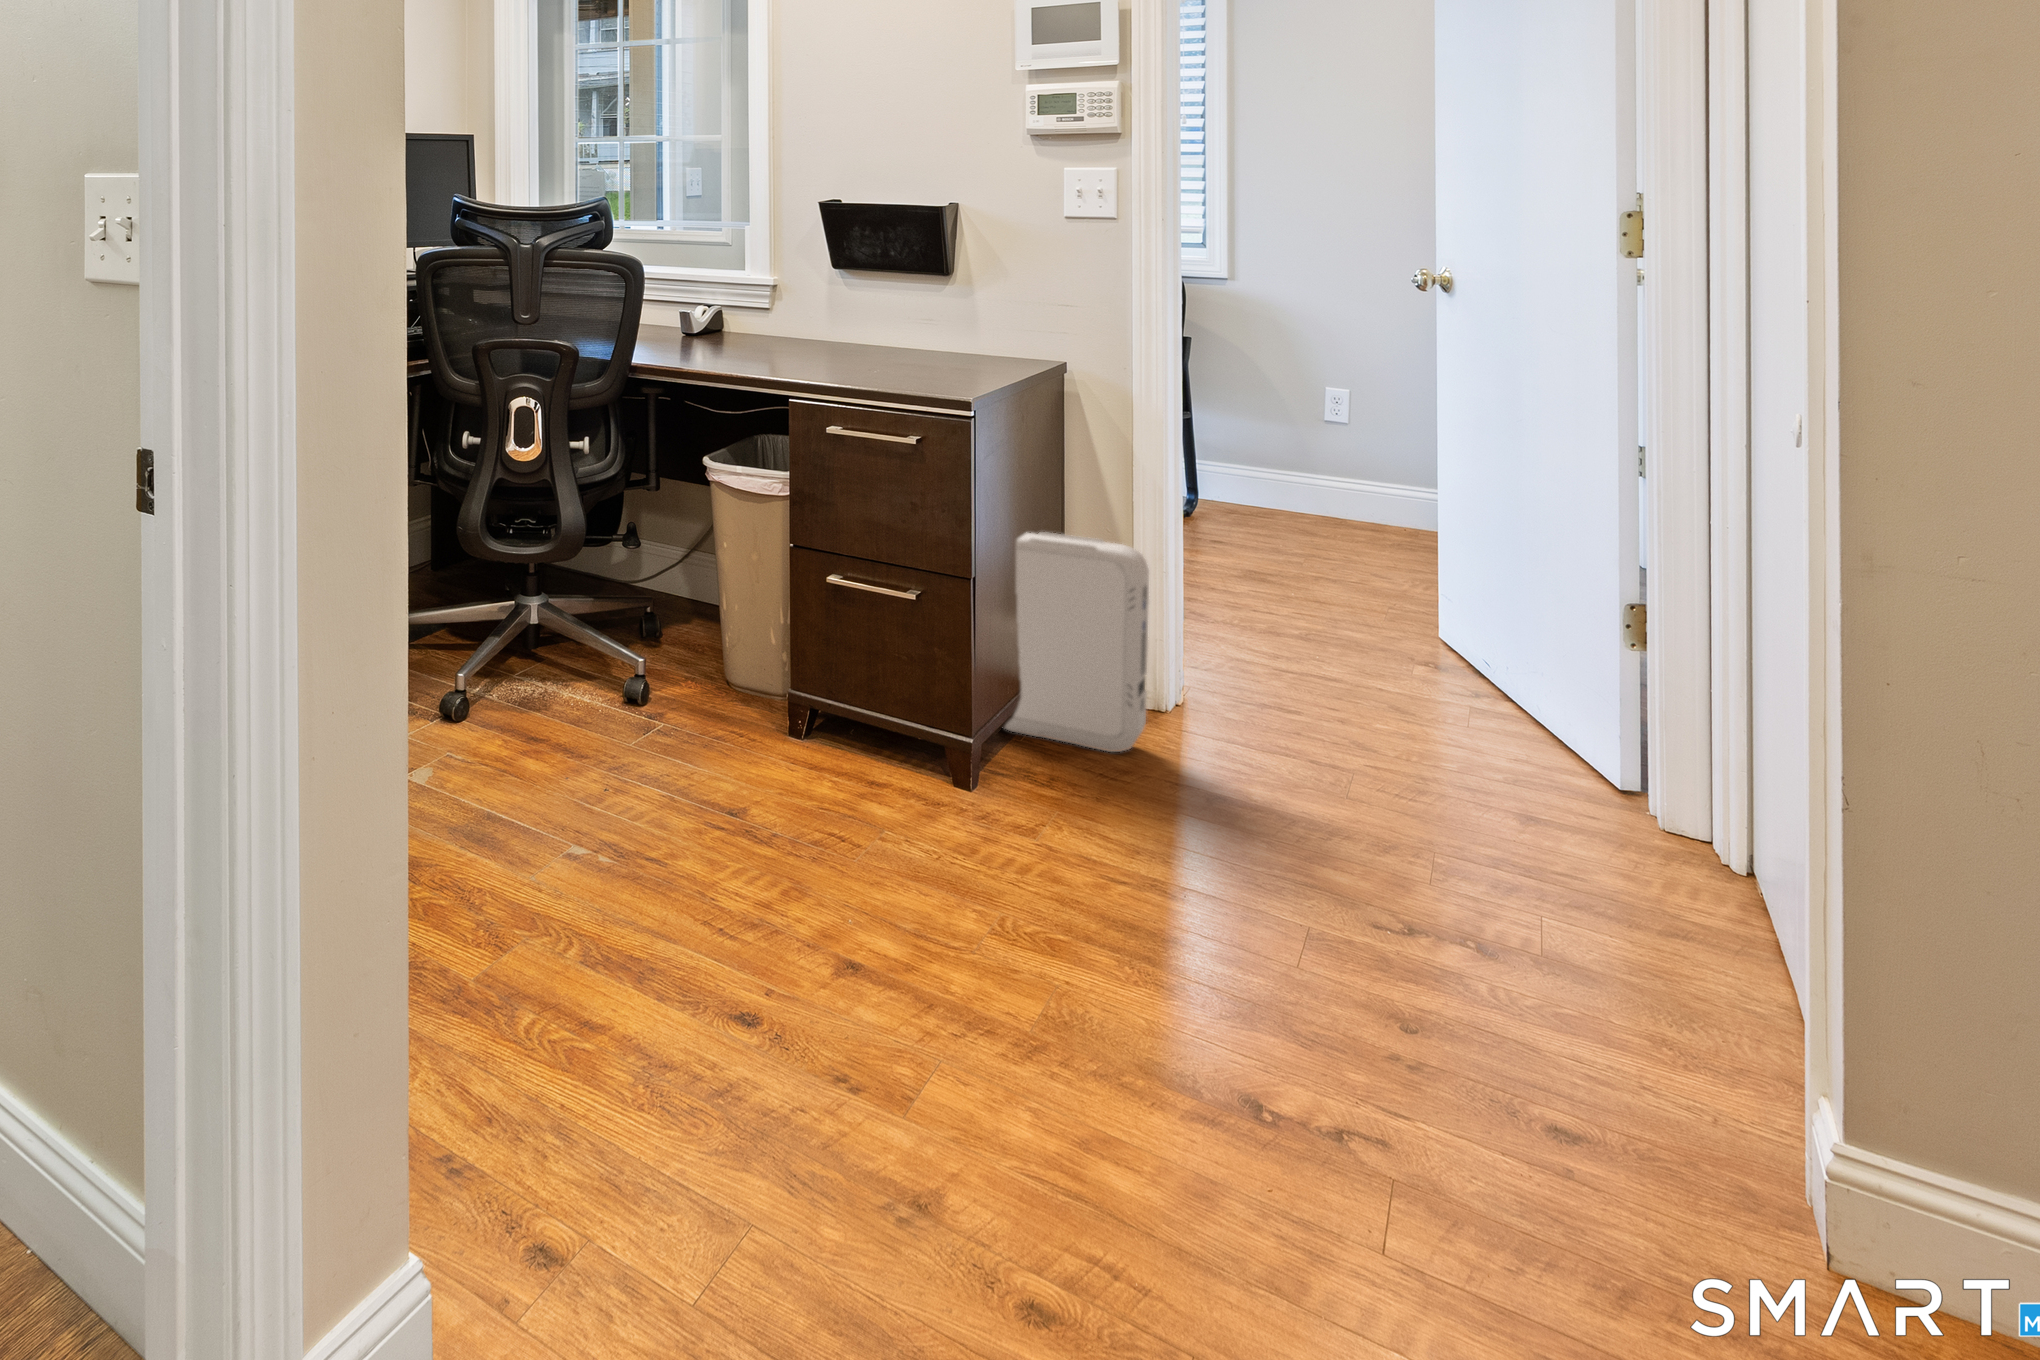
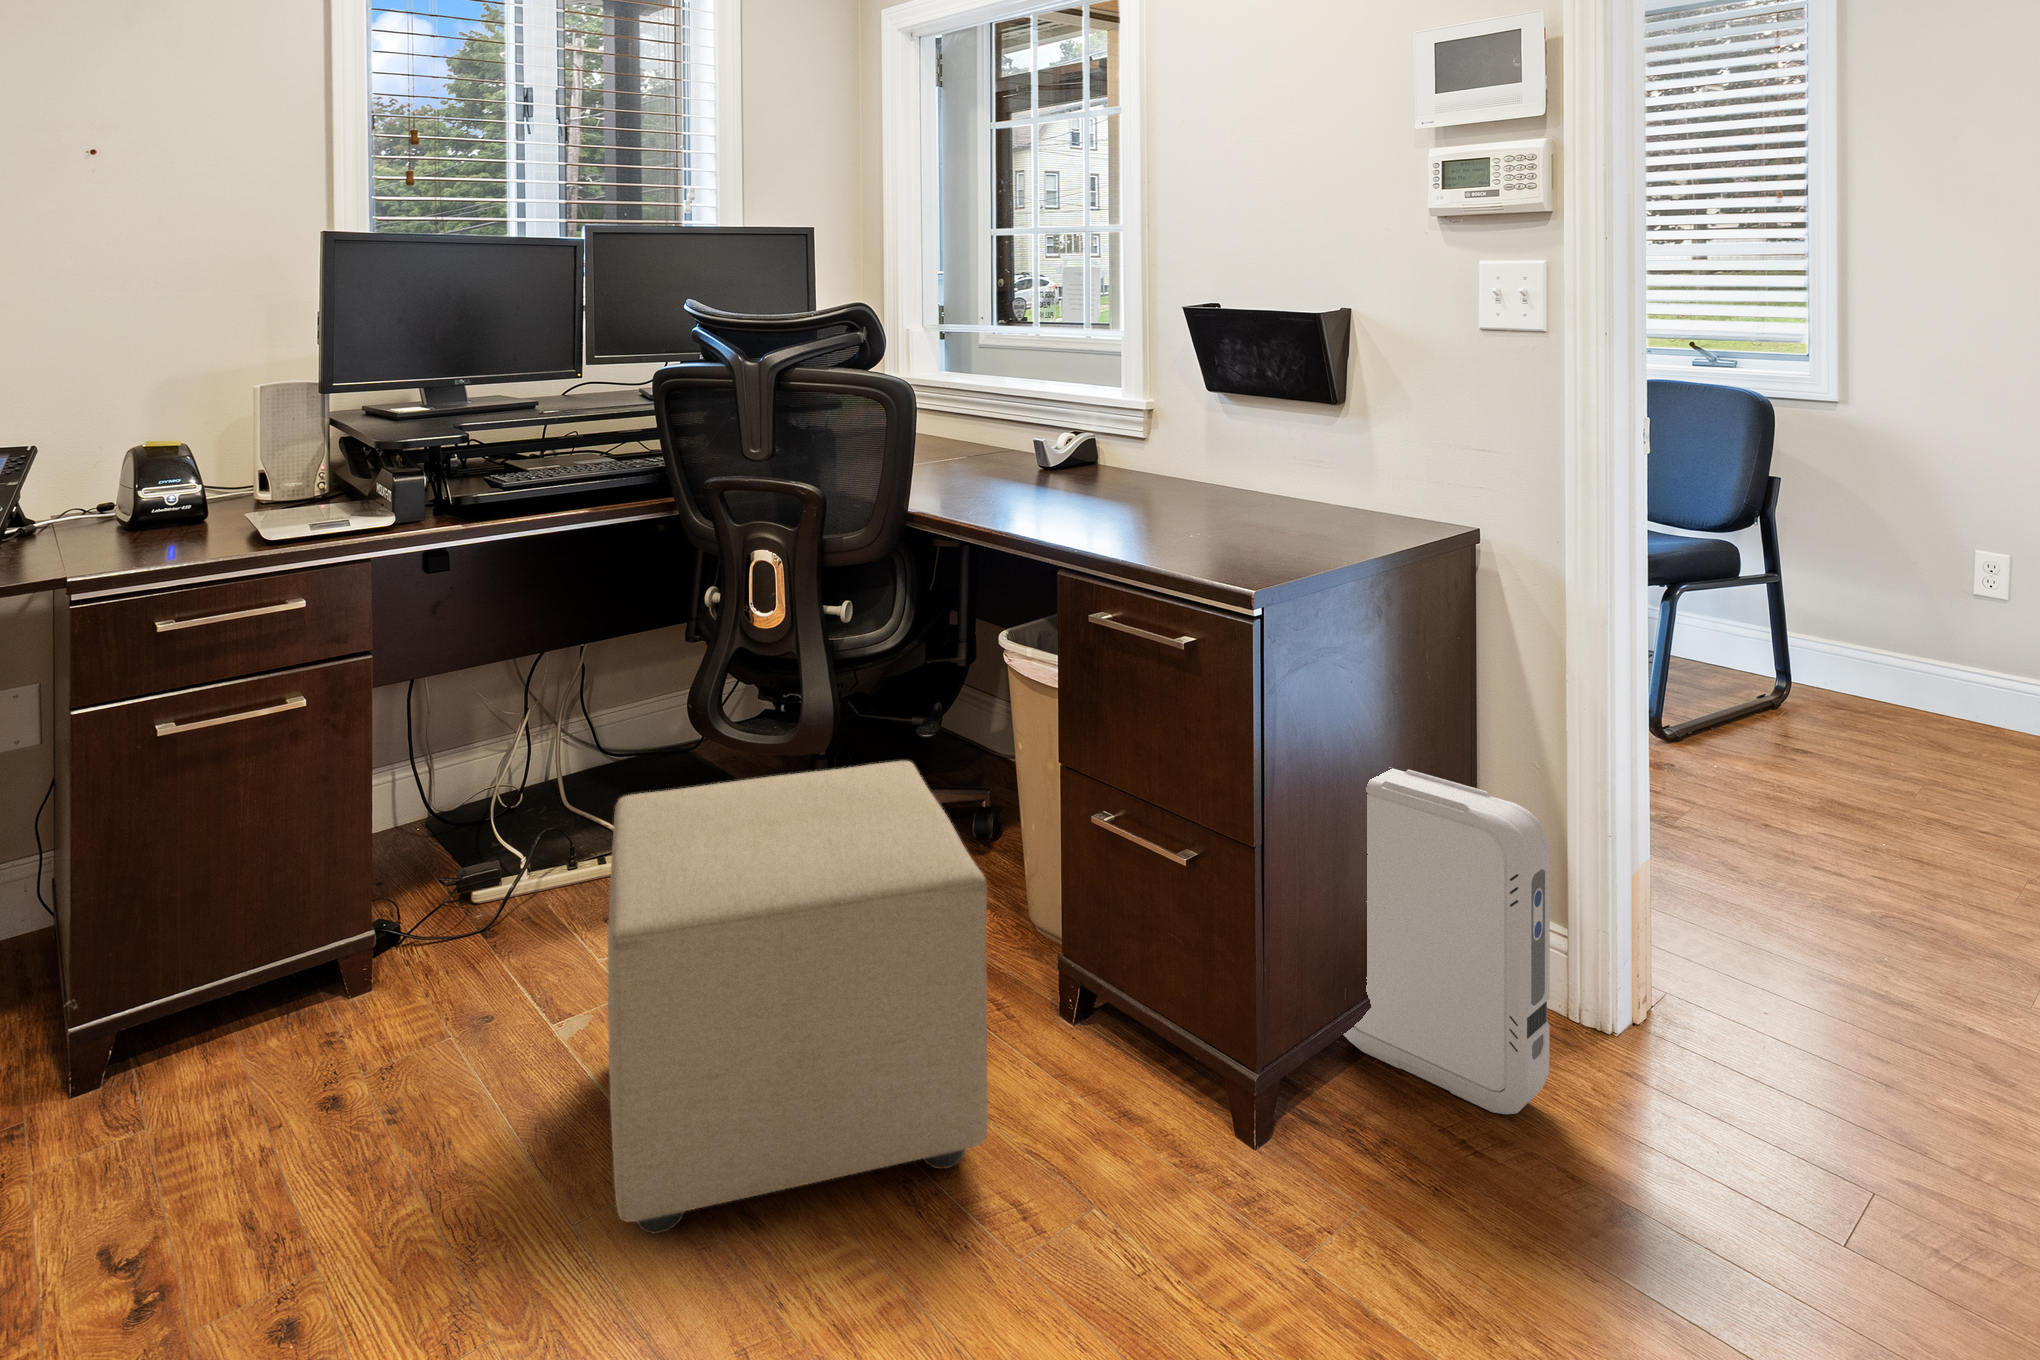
ottoman: none [474,554,804,865] -> present [608,761,988,1234]

